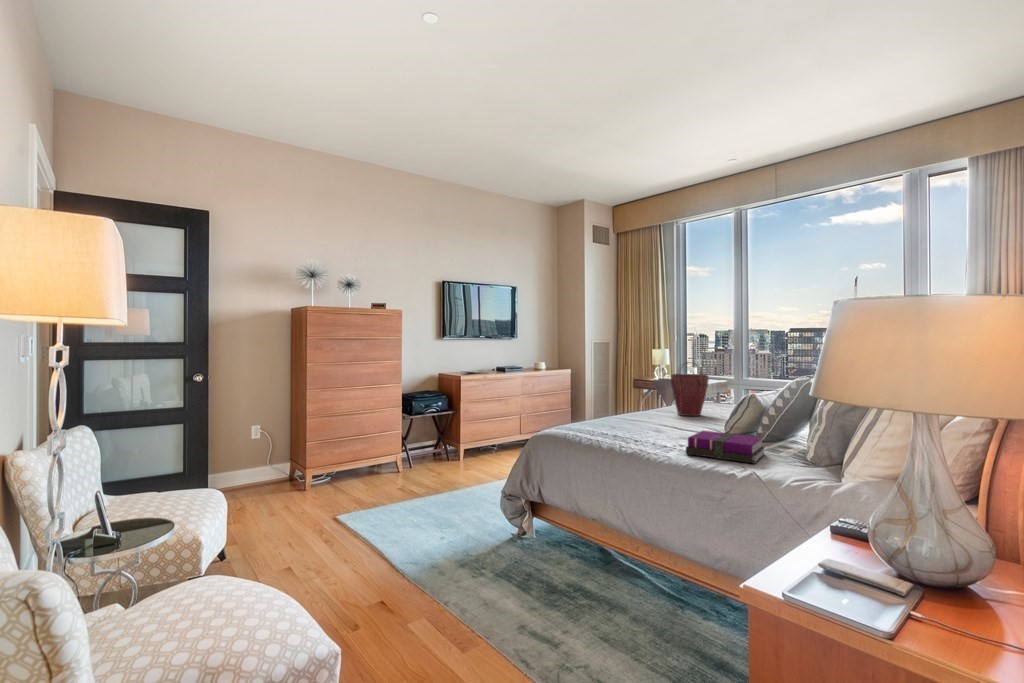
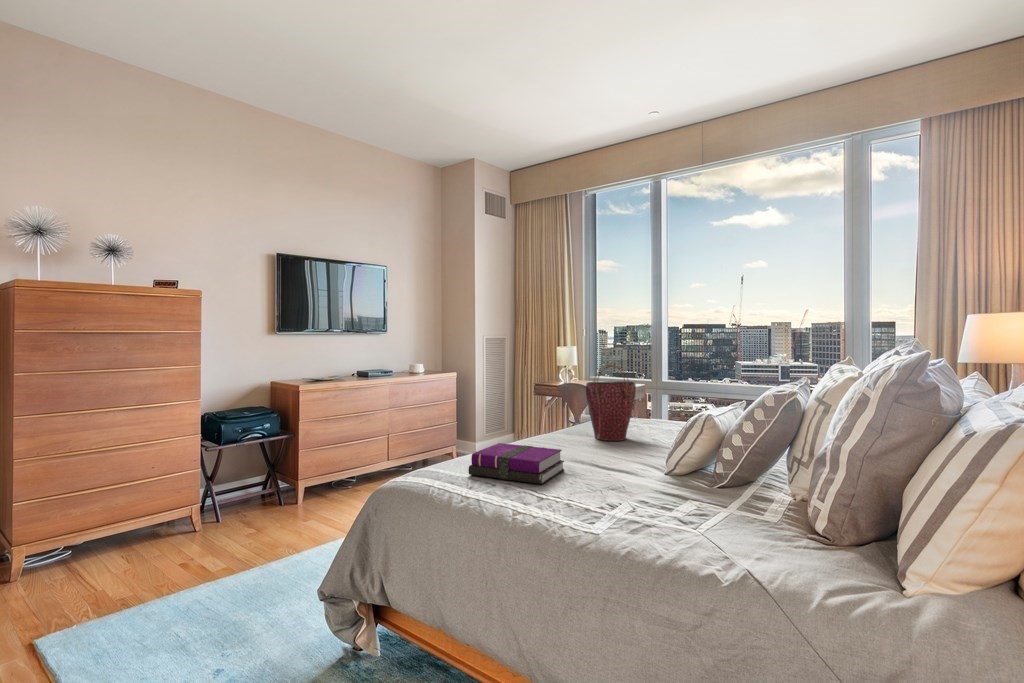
notebook: present [686,431,765,463] -> present [469,443,564,484]

